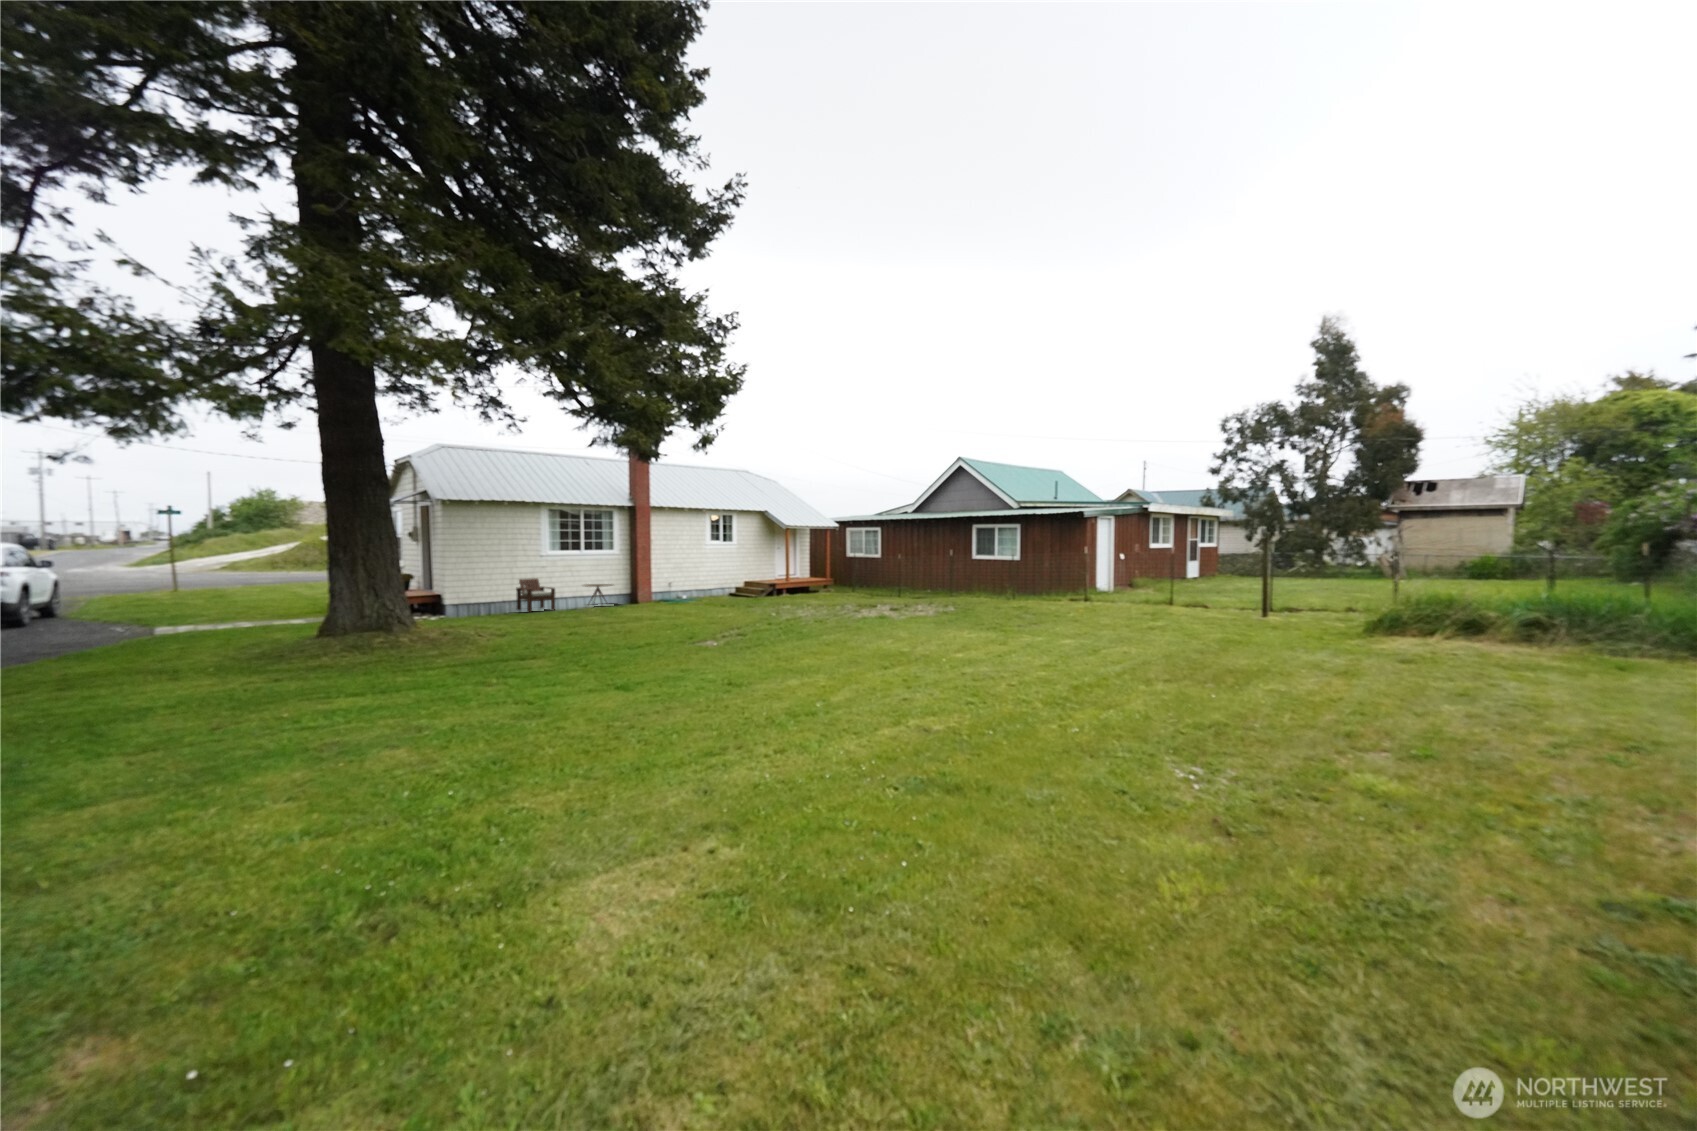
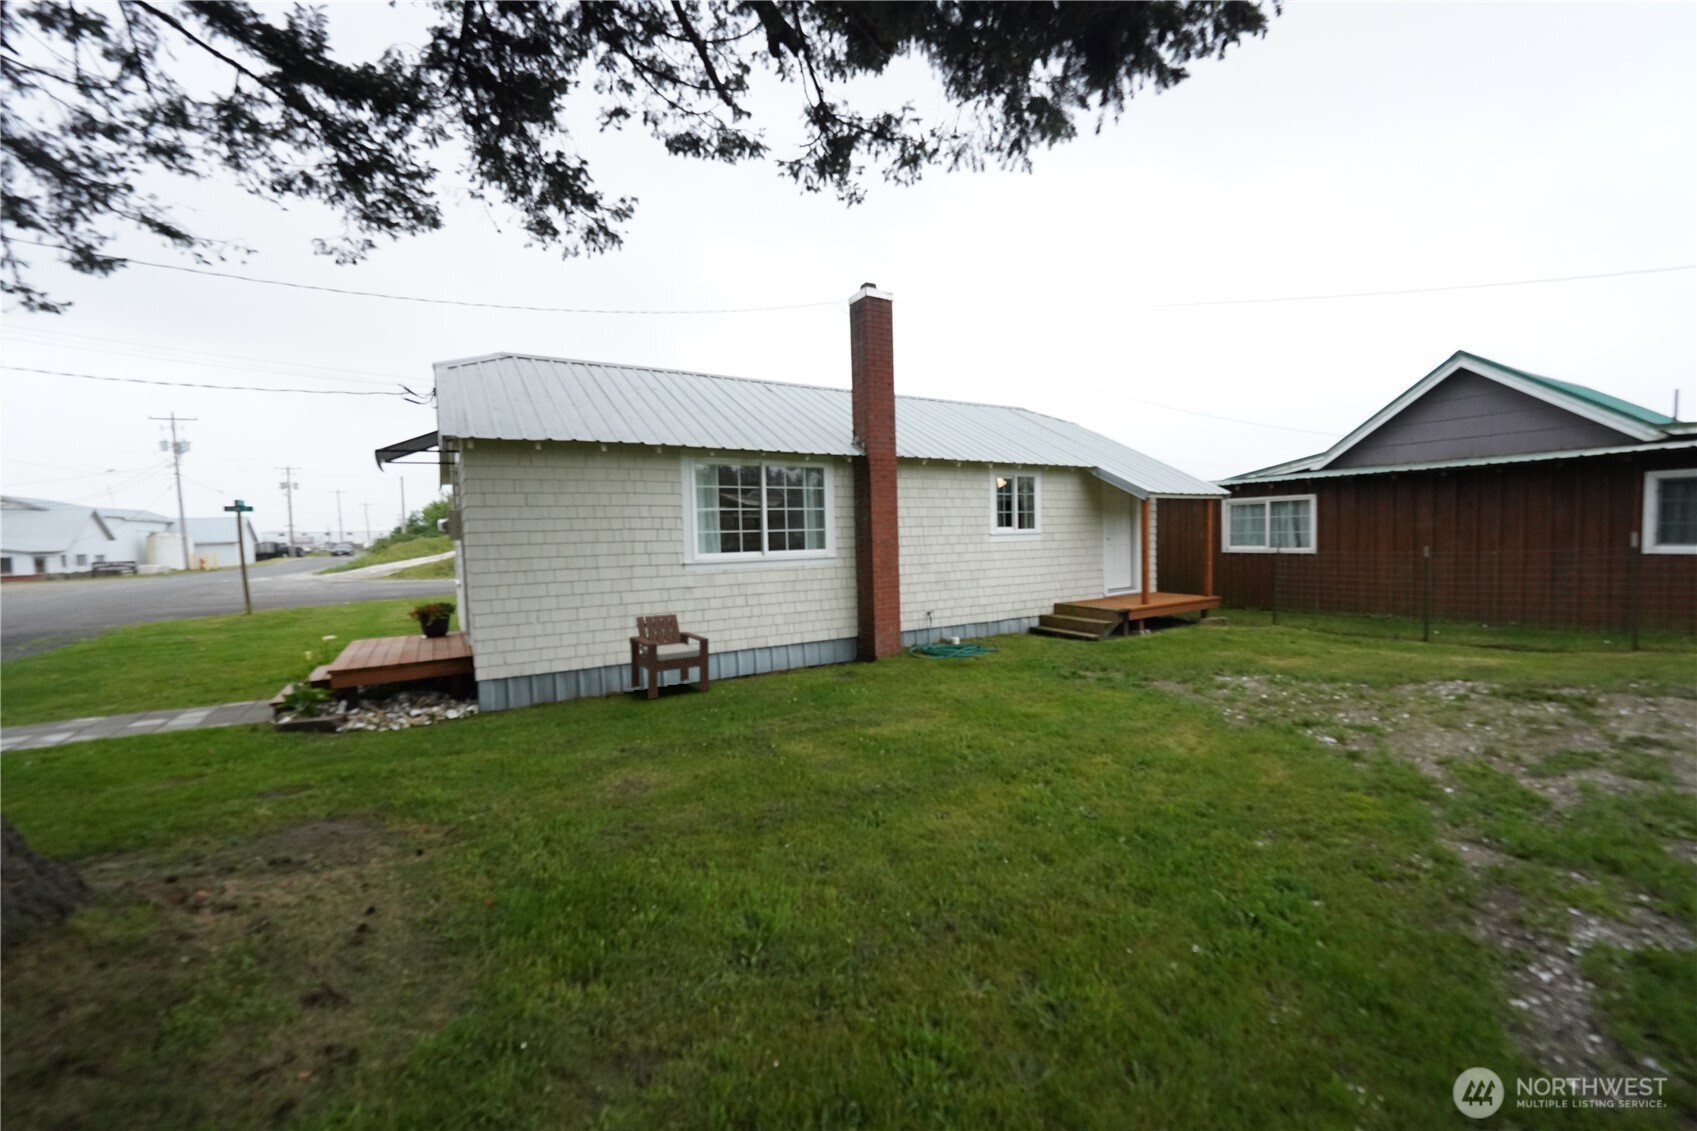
round table: present [584,584,612,603] -> none [763,622,829,675]

